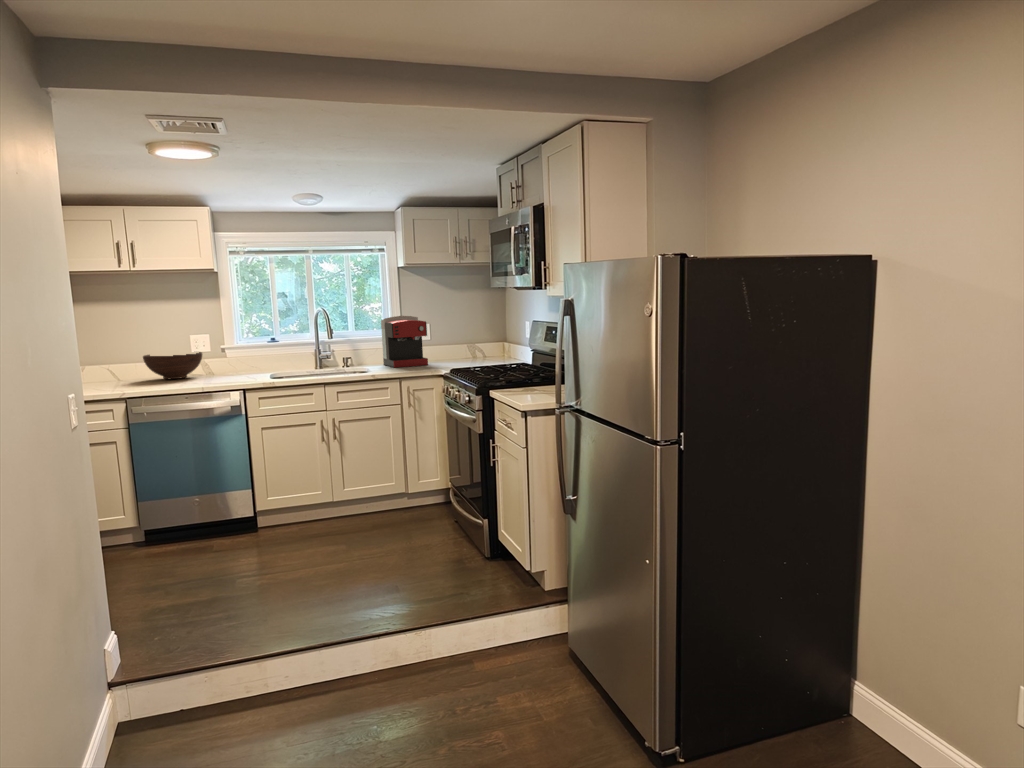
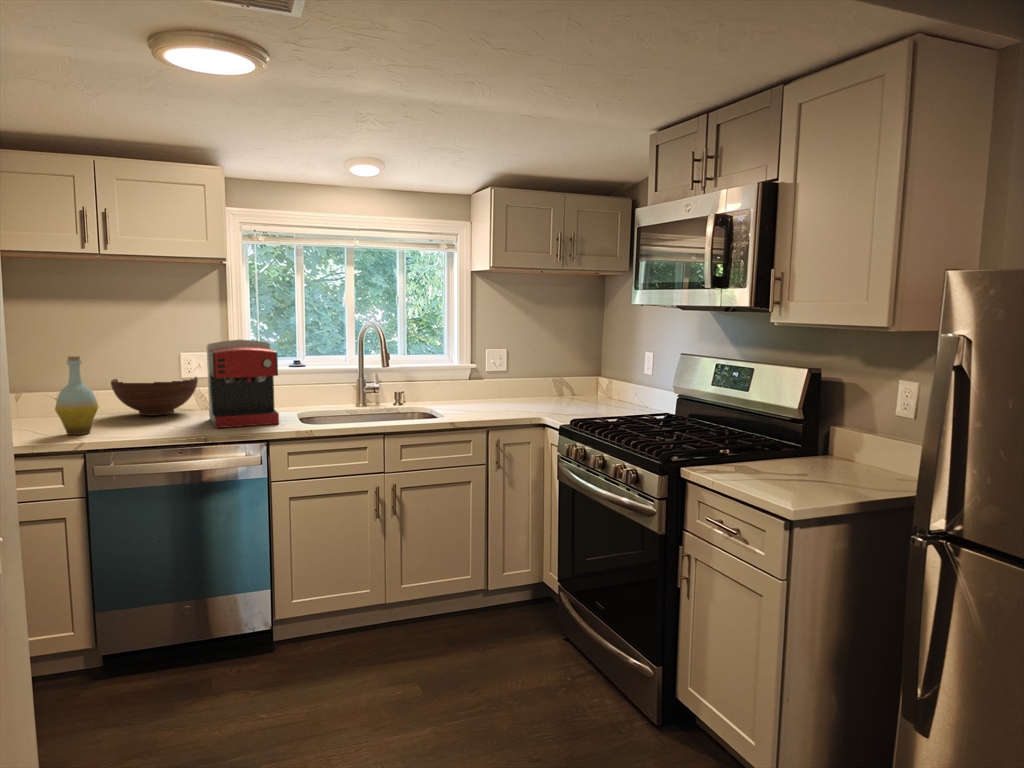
coffee maker: present [381,316,428,368] -> present [207,340,279,428]
bottle: none [105,338,134,390] -> present [55,356,98,435]

